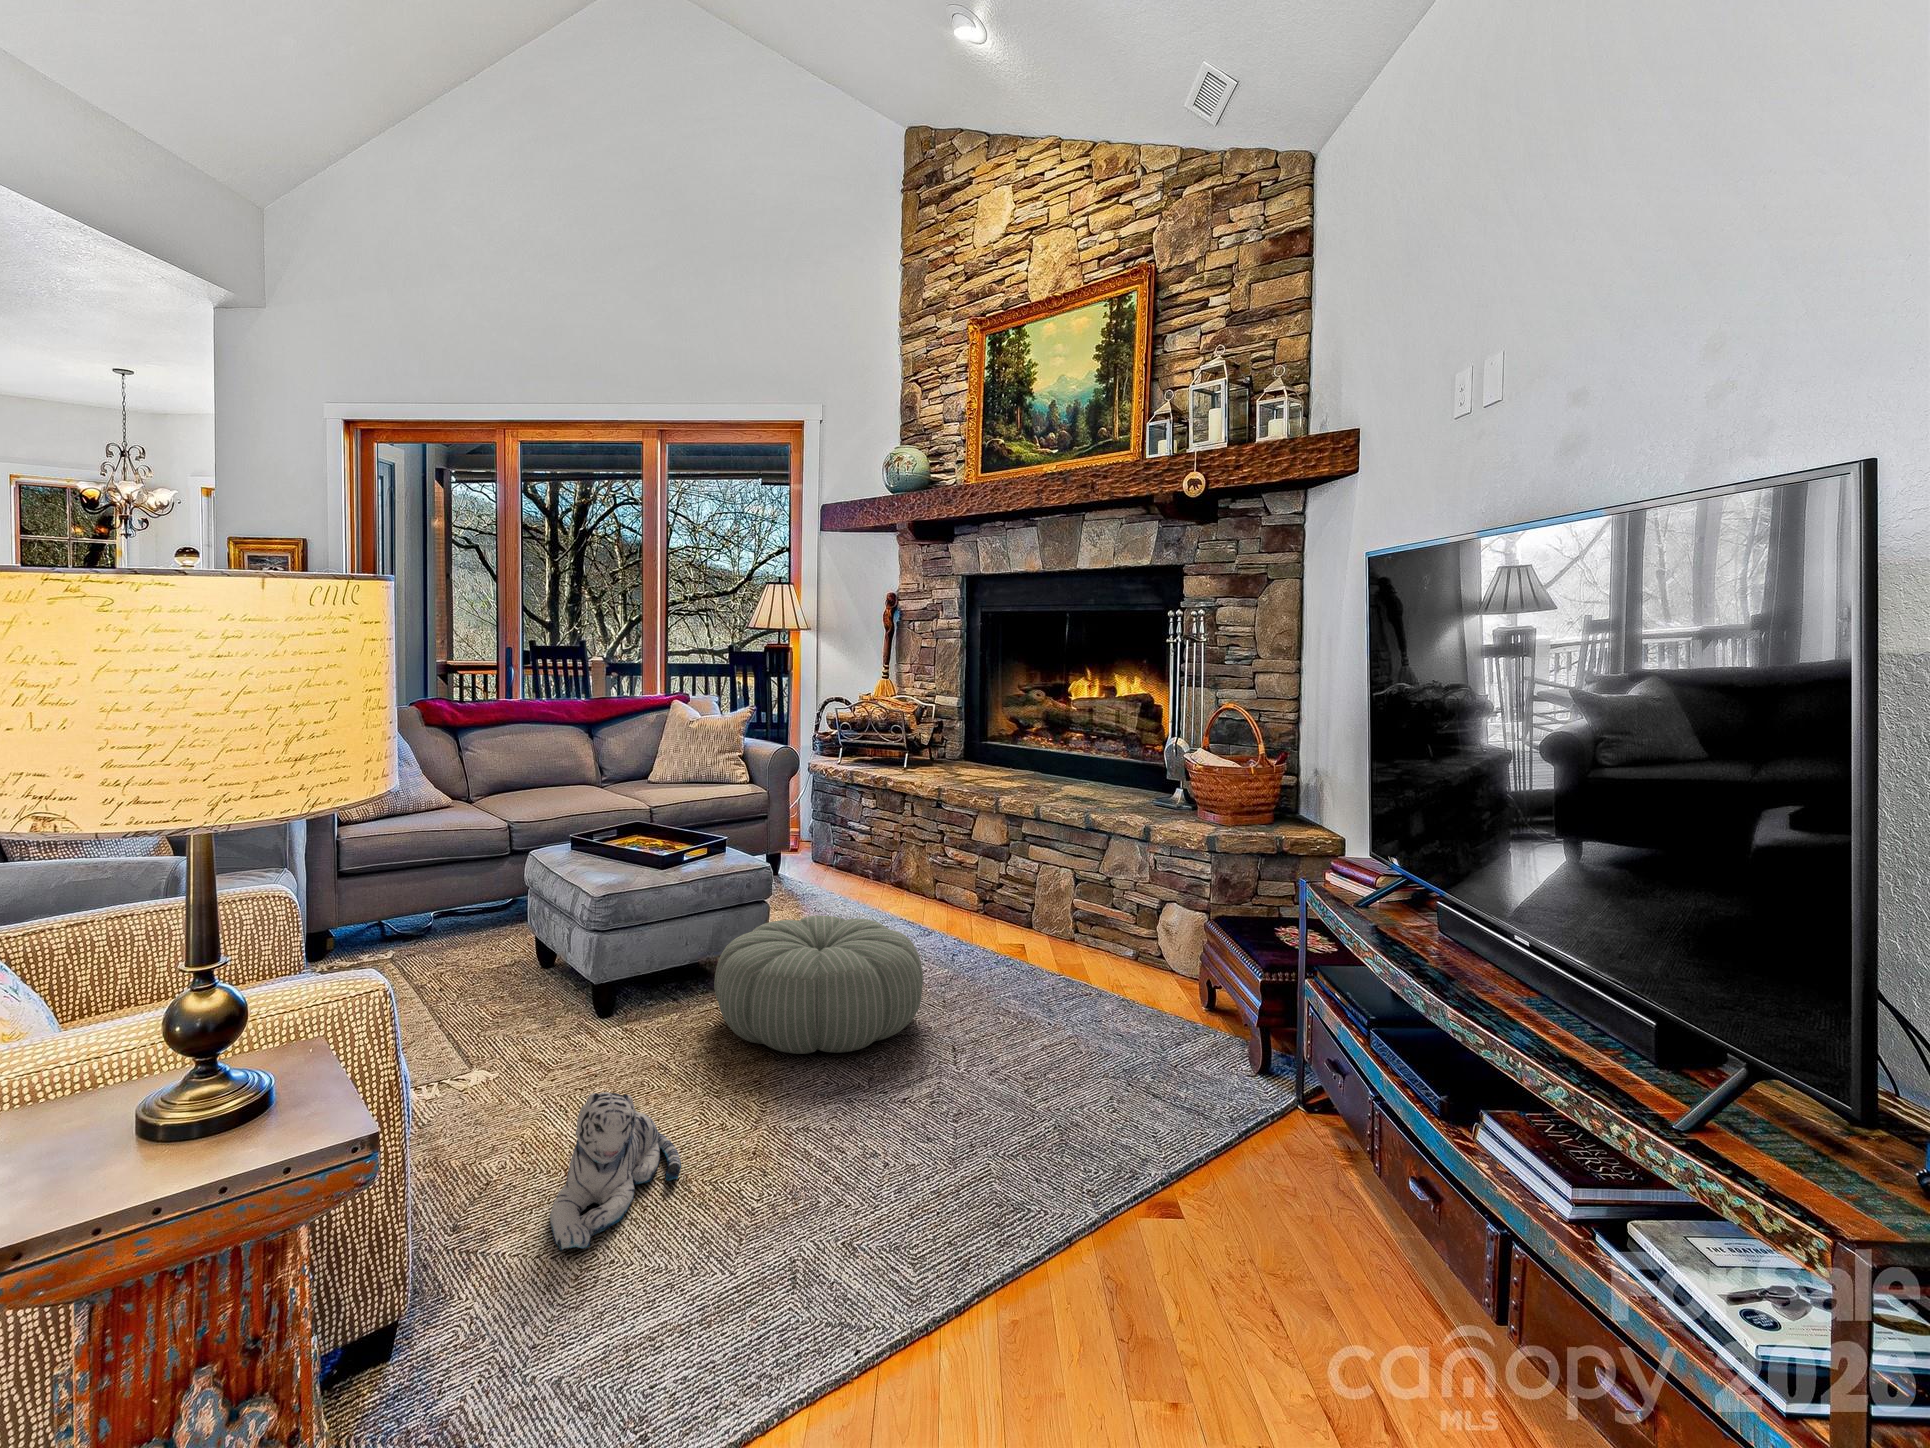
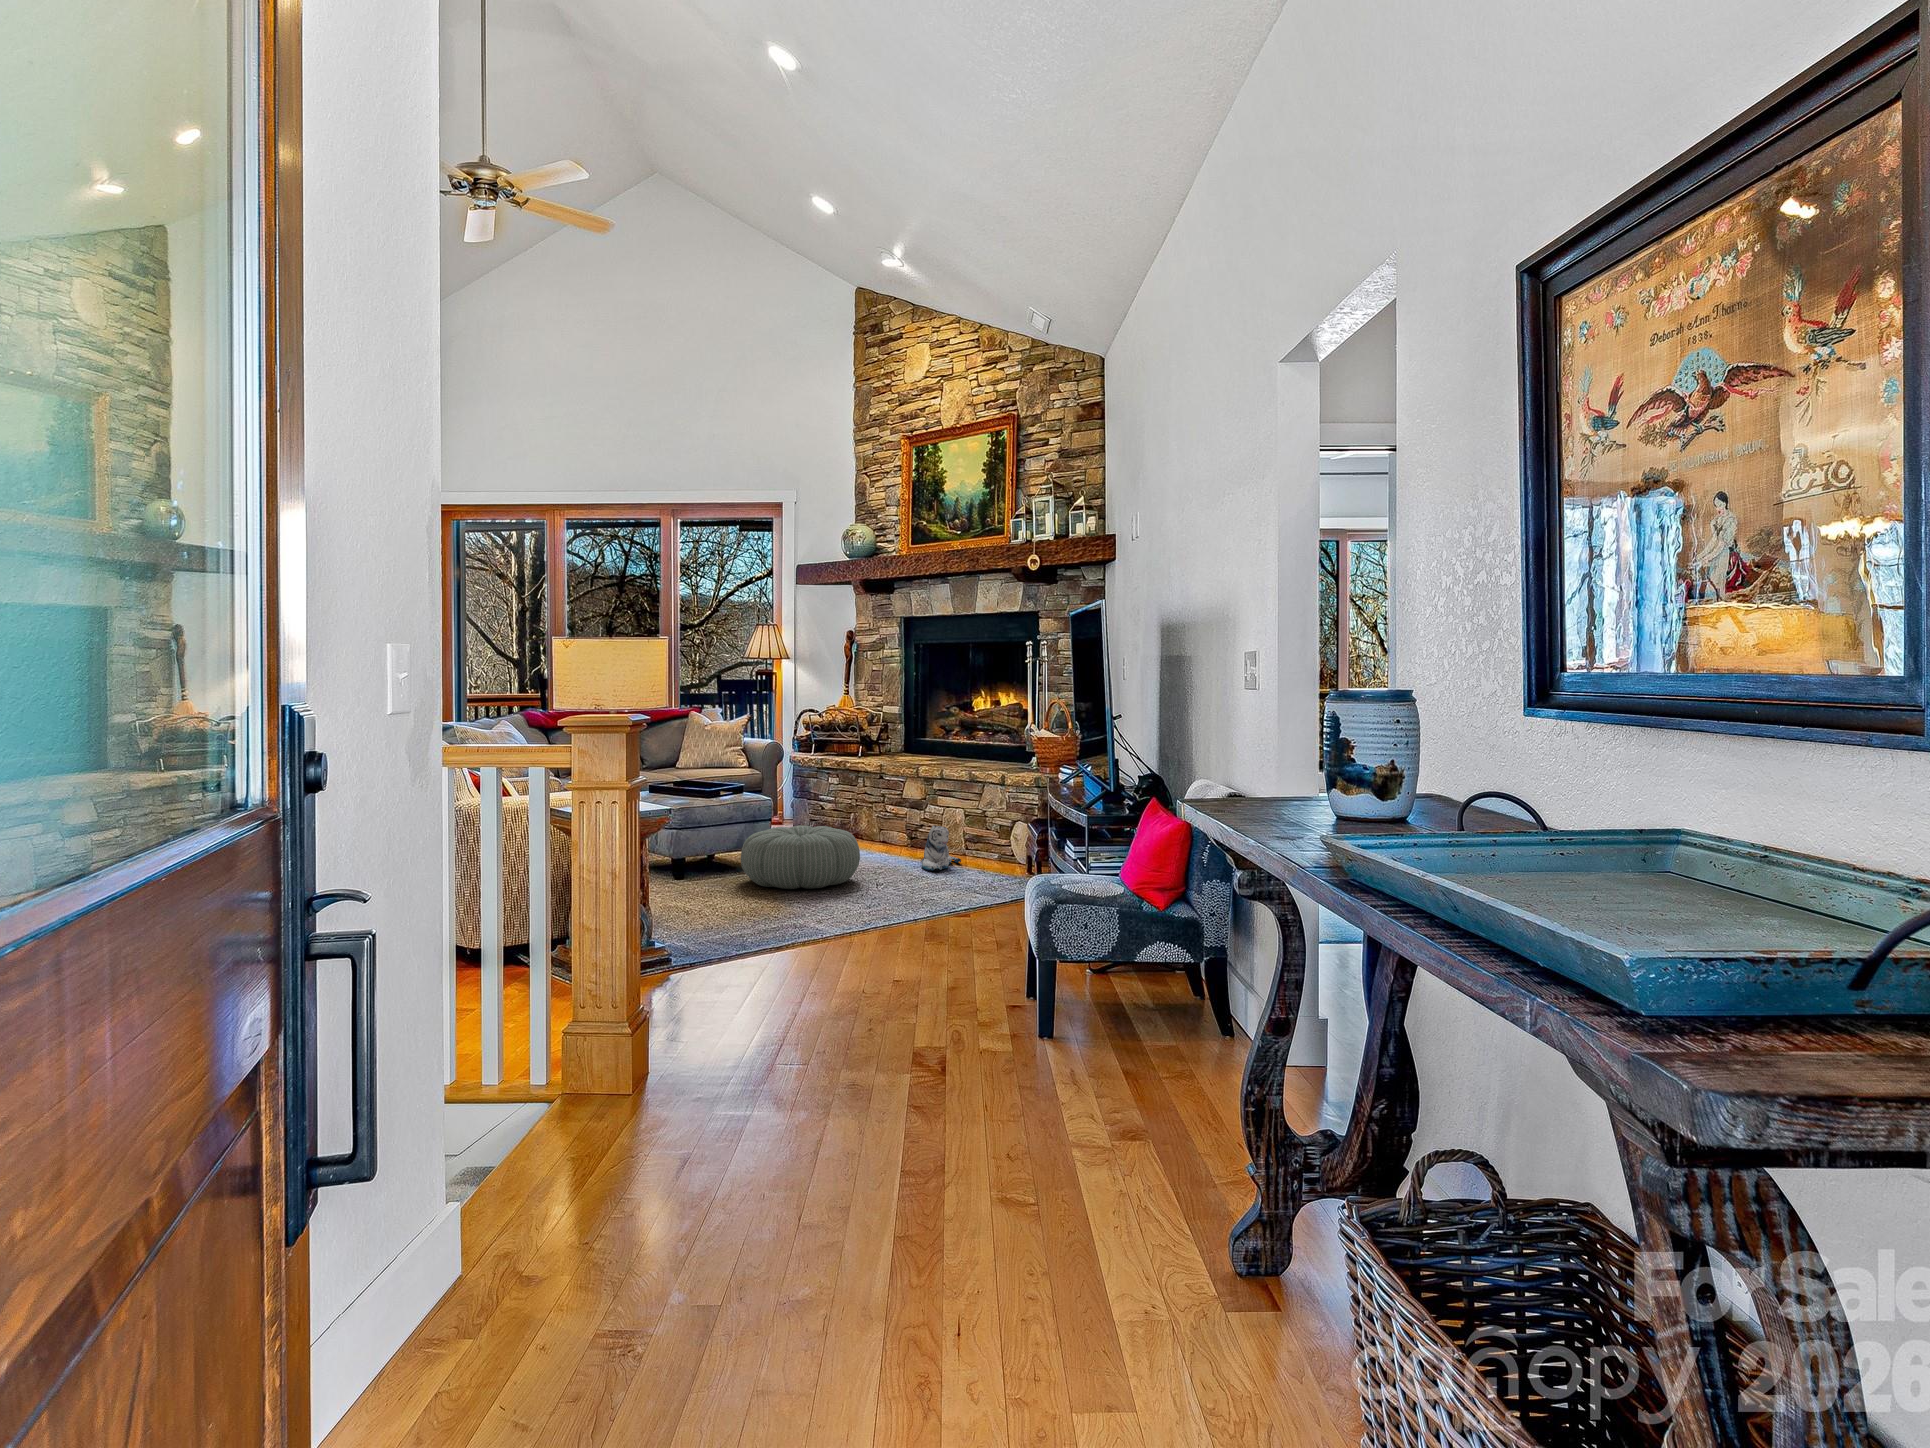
plush toy: present [550,1092,681,1251] -> present [921,826,961,871]

